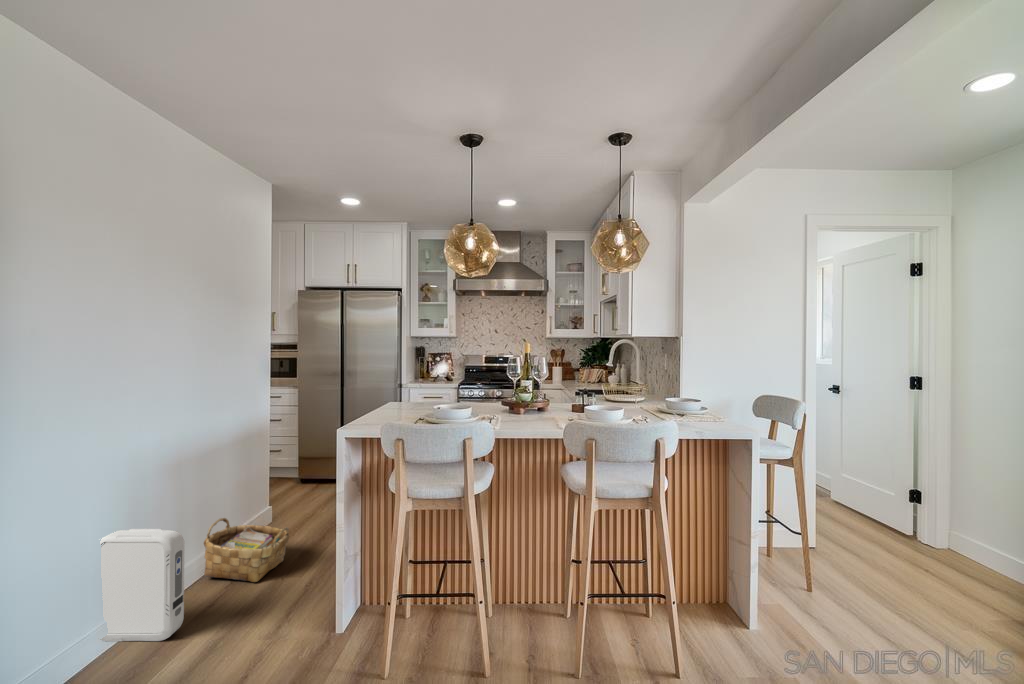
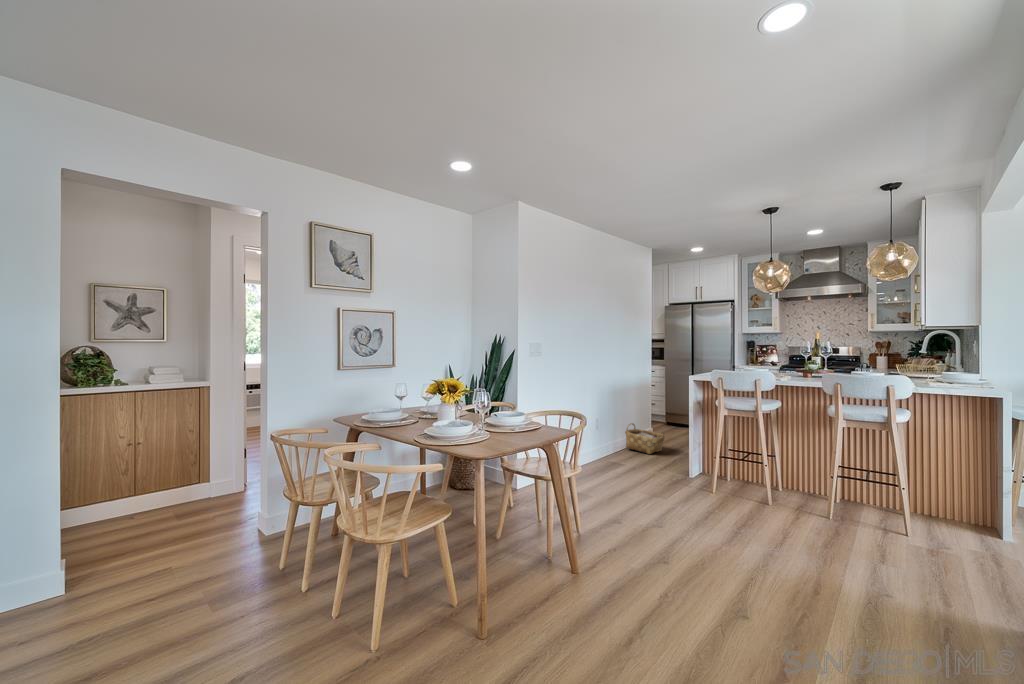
air purifier: present [98,529,184,641] -> none [590,414,622,461]

